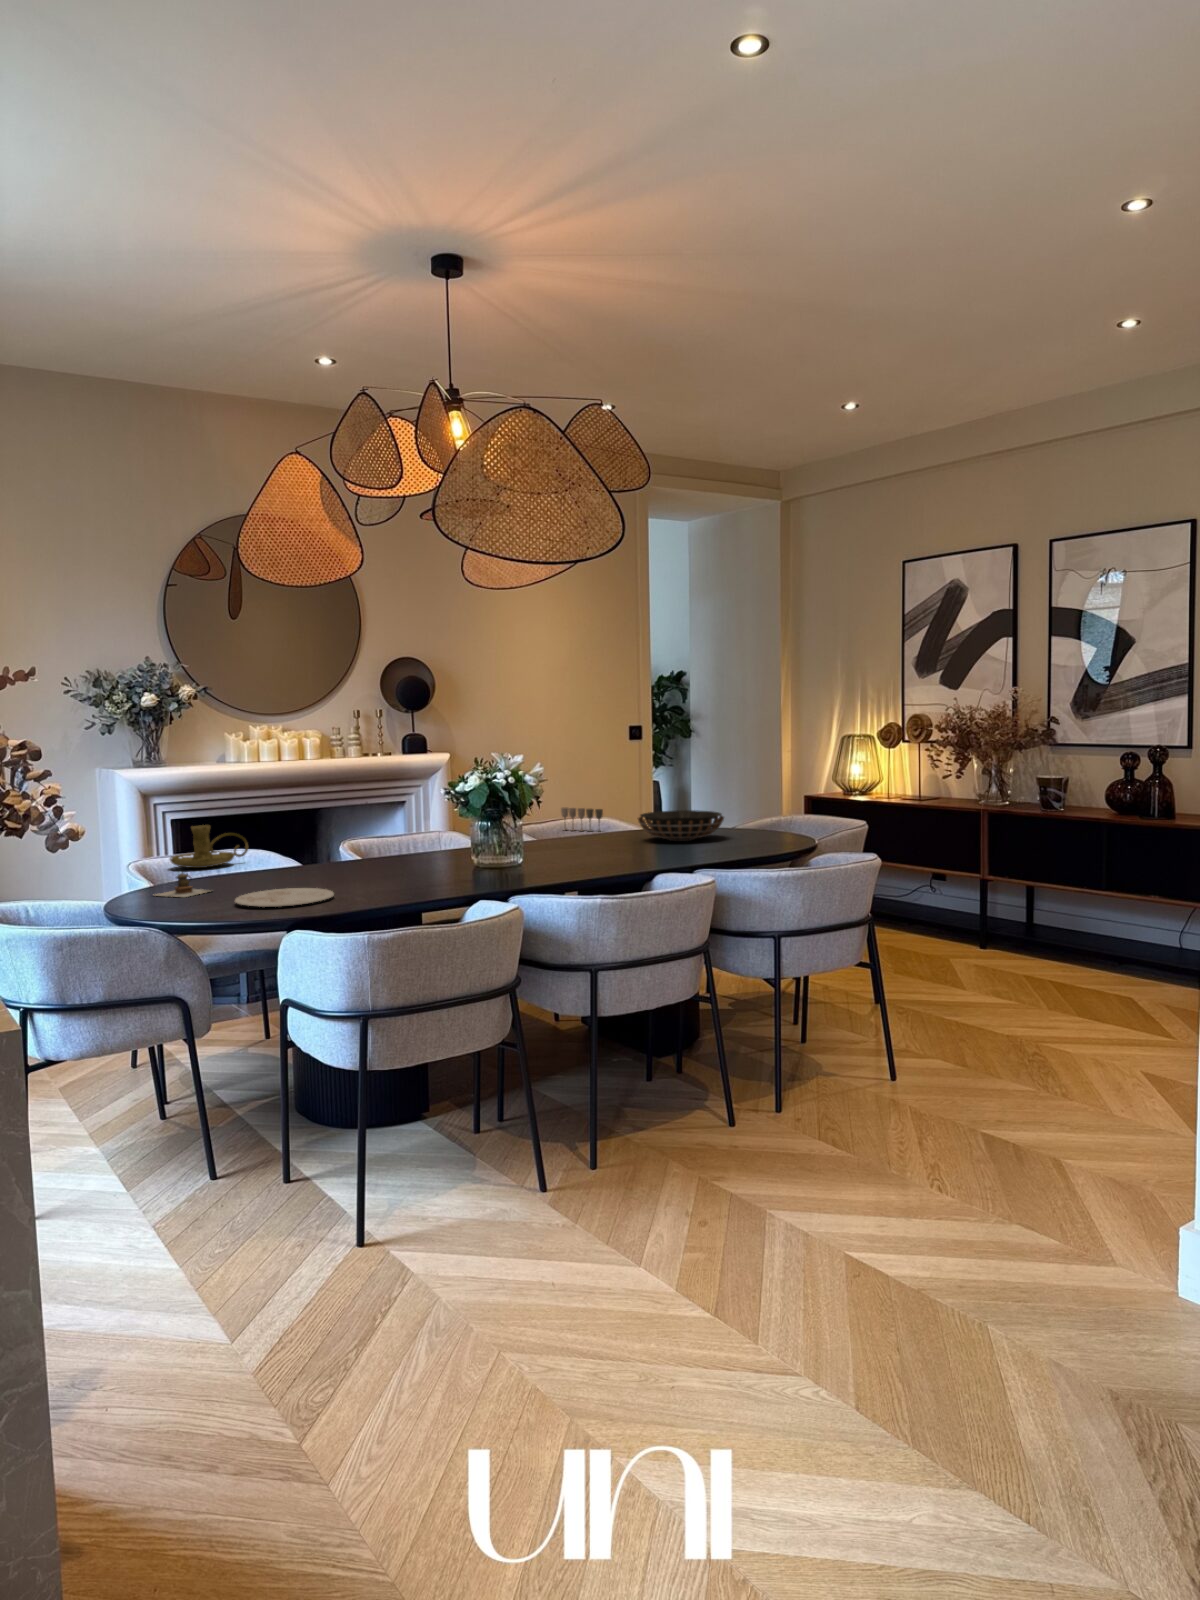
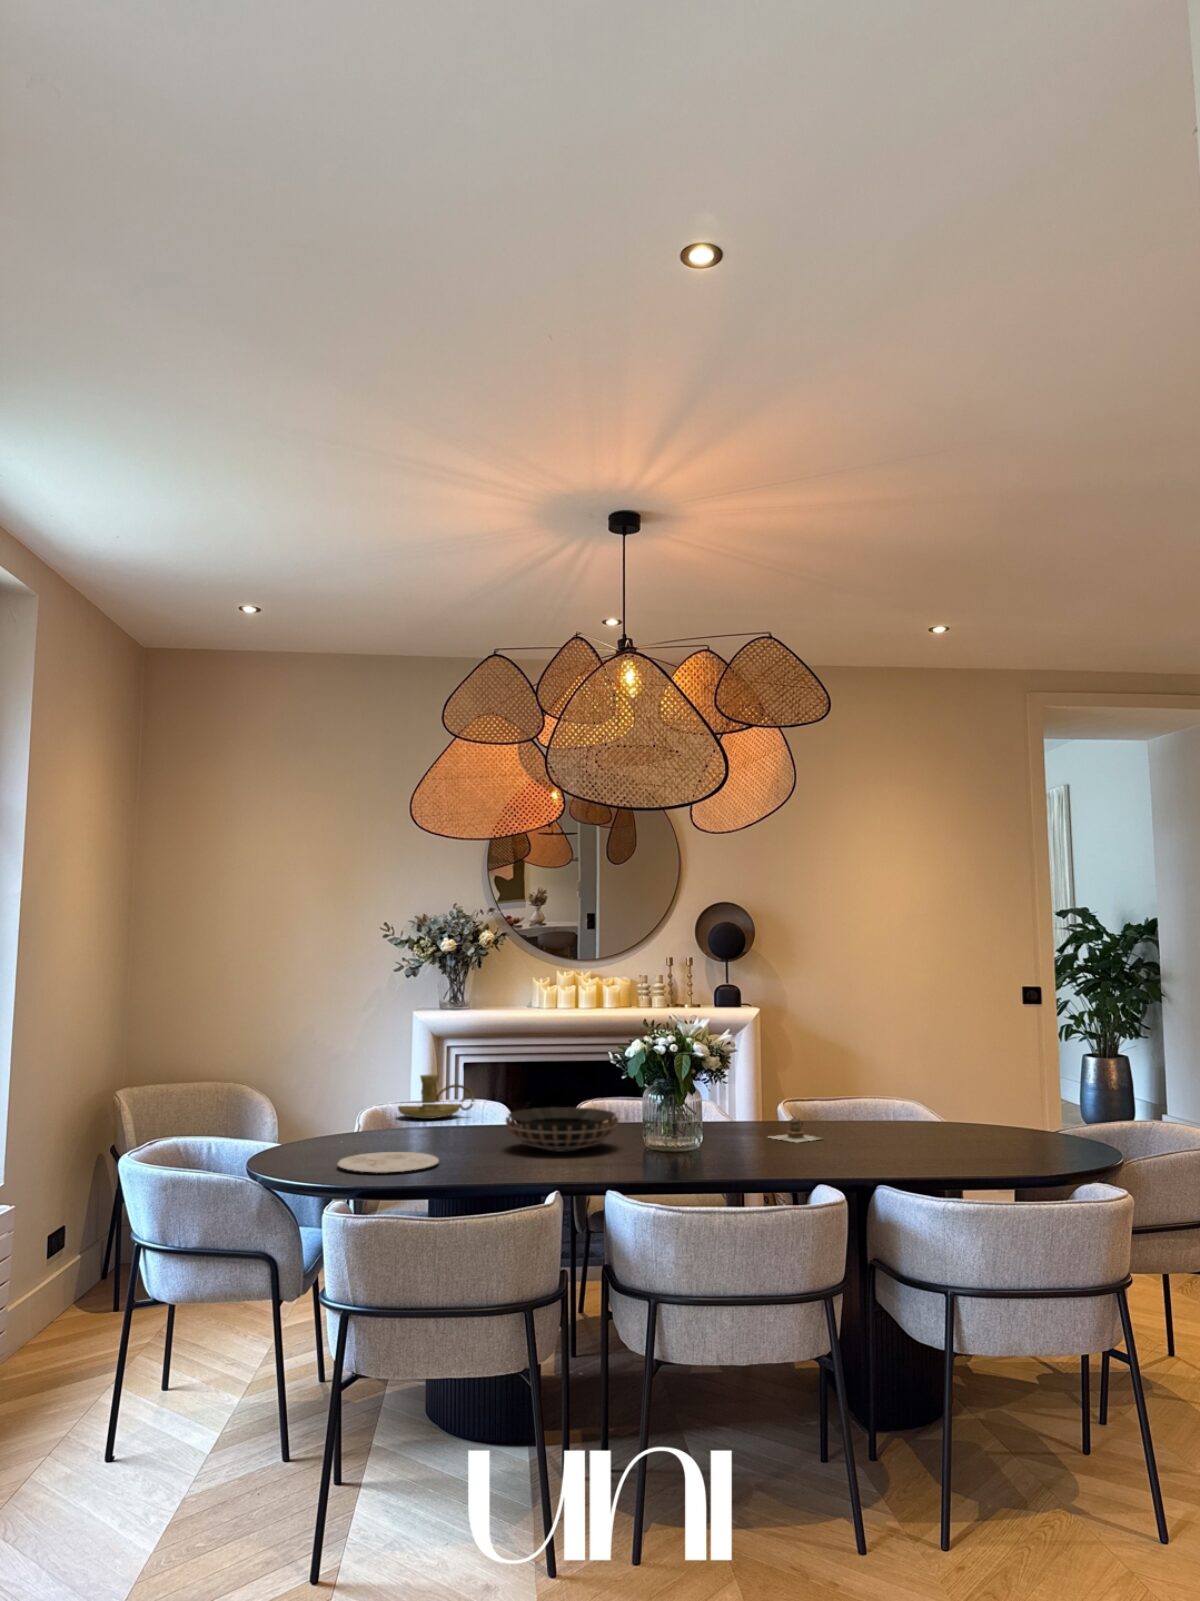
wine glass: present [561,808,603,832] -> none [843,1084,885,1119]
decorative bowl: present [638,810,724,841] -> present [506,1107,618,1152]
teapot: present [156,873,210,897] -> present [770,1118,820,1142]

